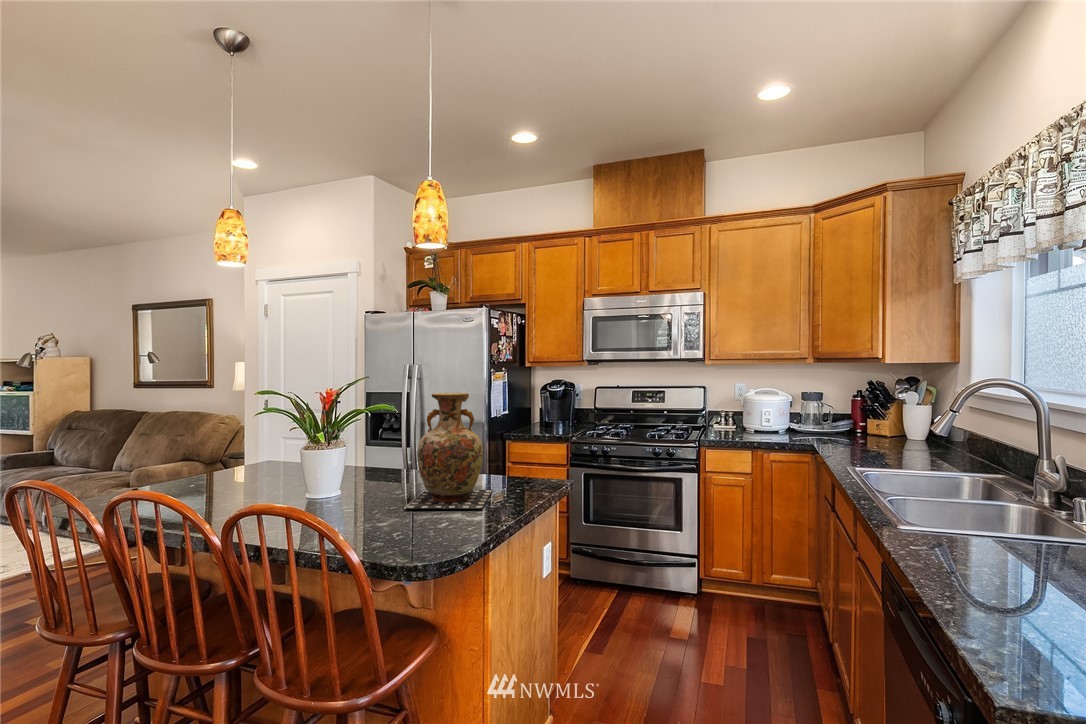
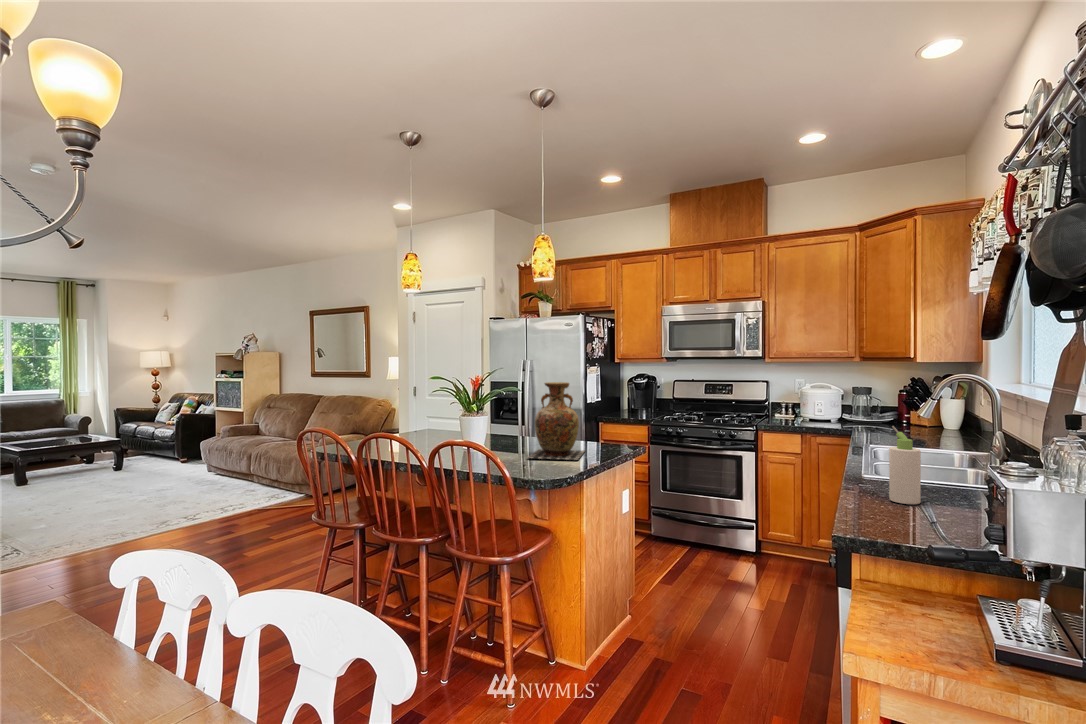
bottle: none [977,457,1033,585] -> present [889,426,921,504]

